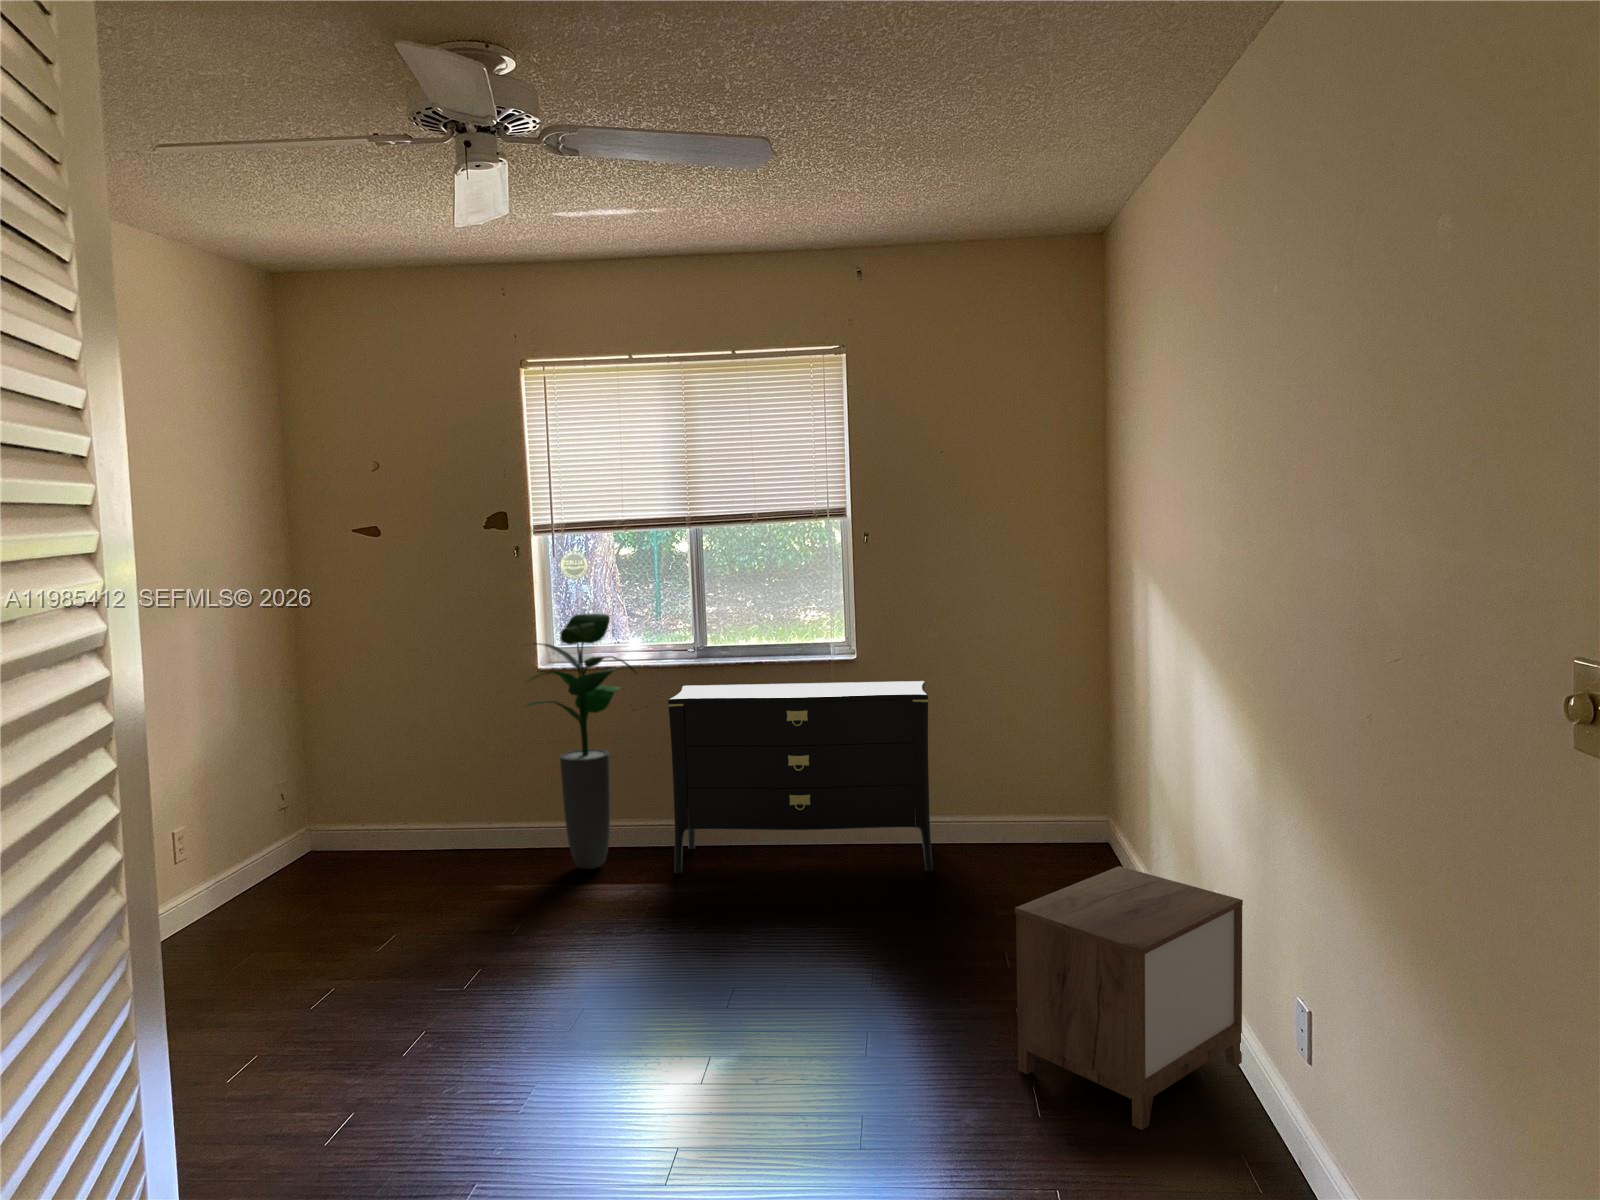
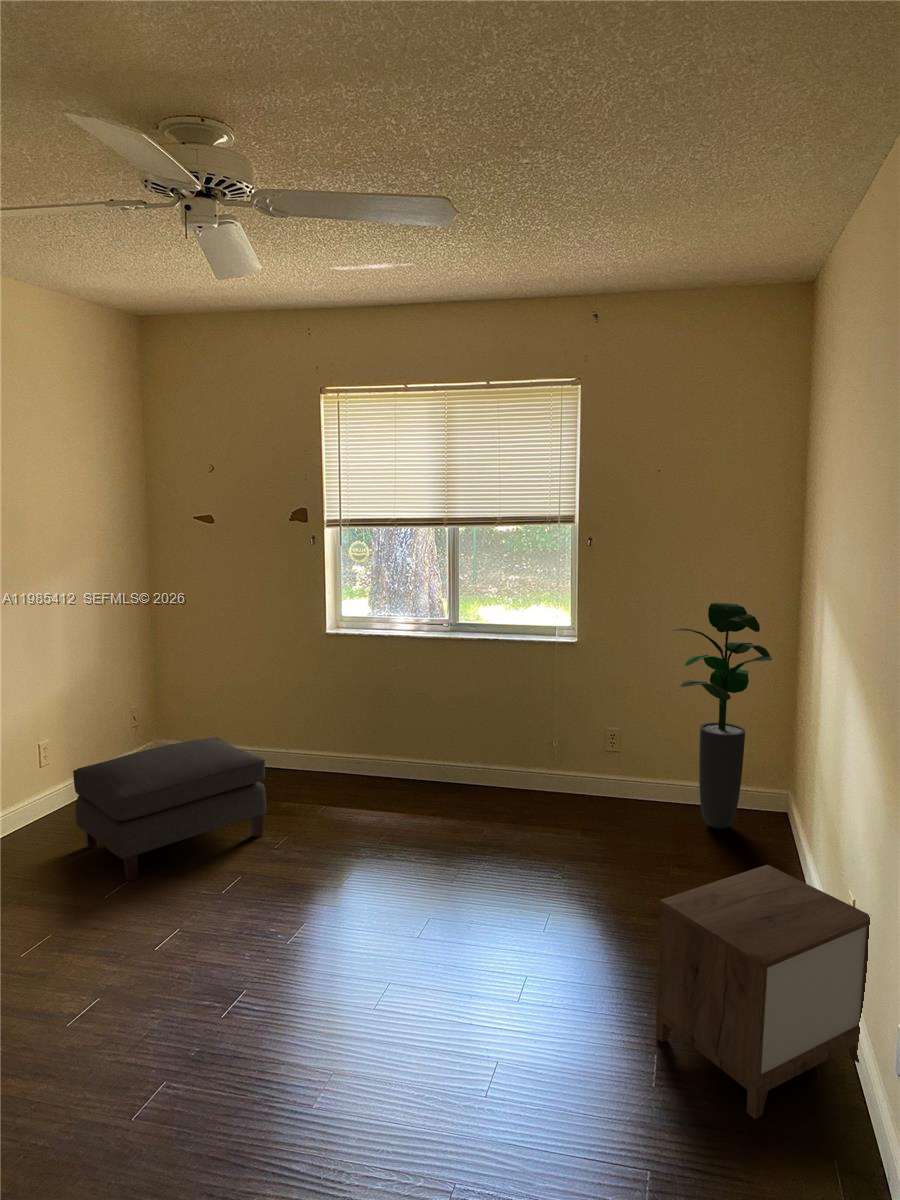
potted plant: present [525,614,636,869] -> present [673,603,772,829]
dresser: present [668,681,933,873] -> none [418,654,634,825]
ottoman: none [223,808,486,992] -> present [73,737,266,881]

